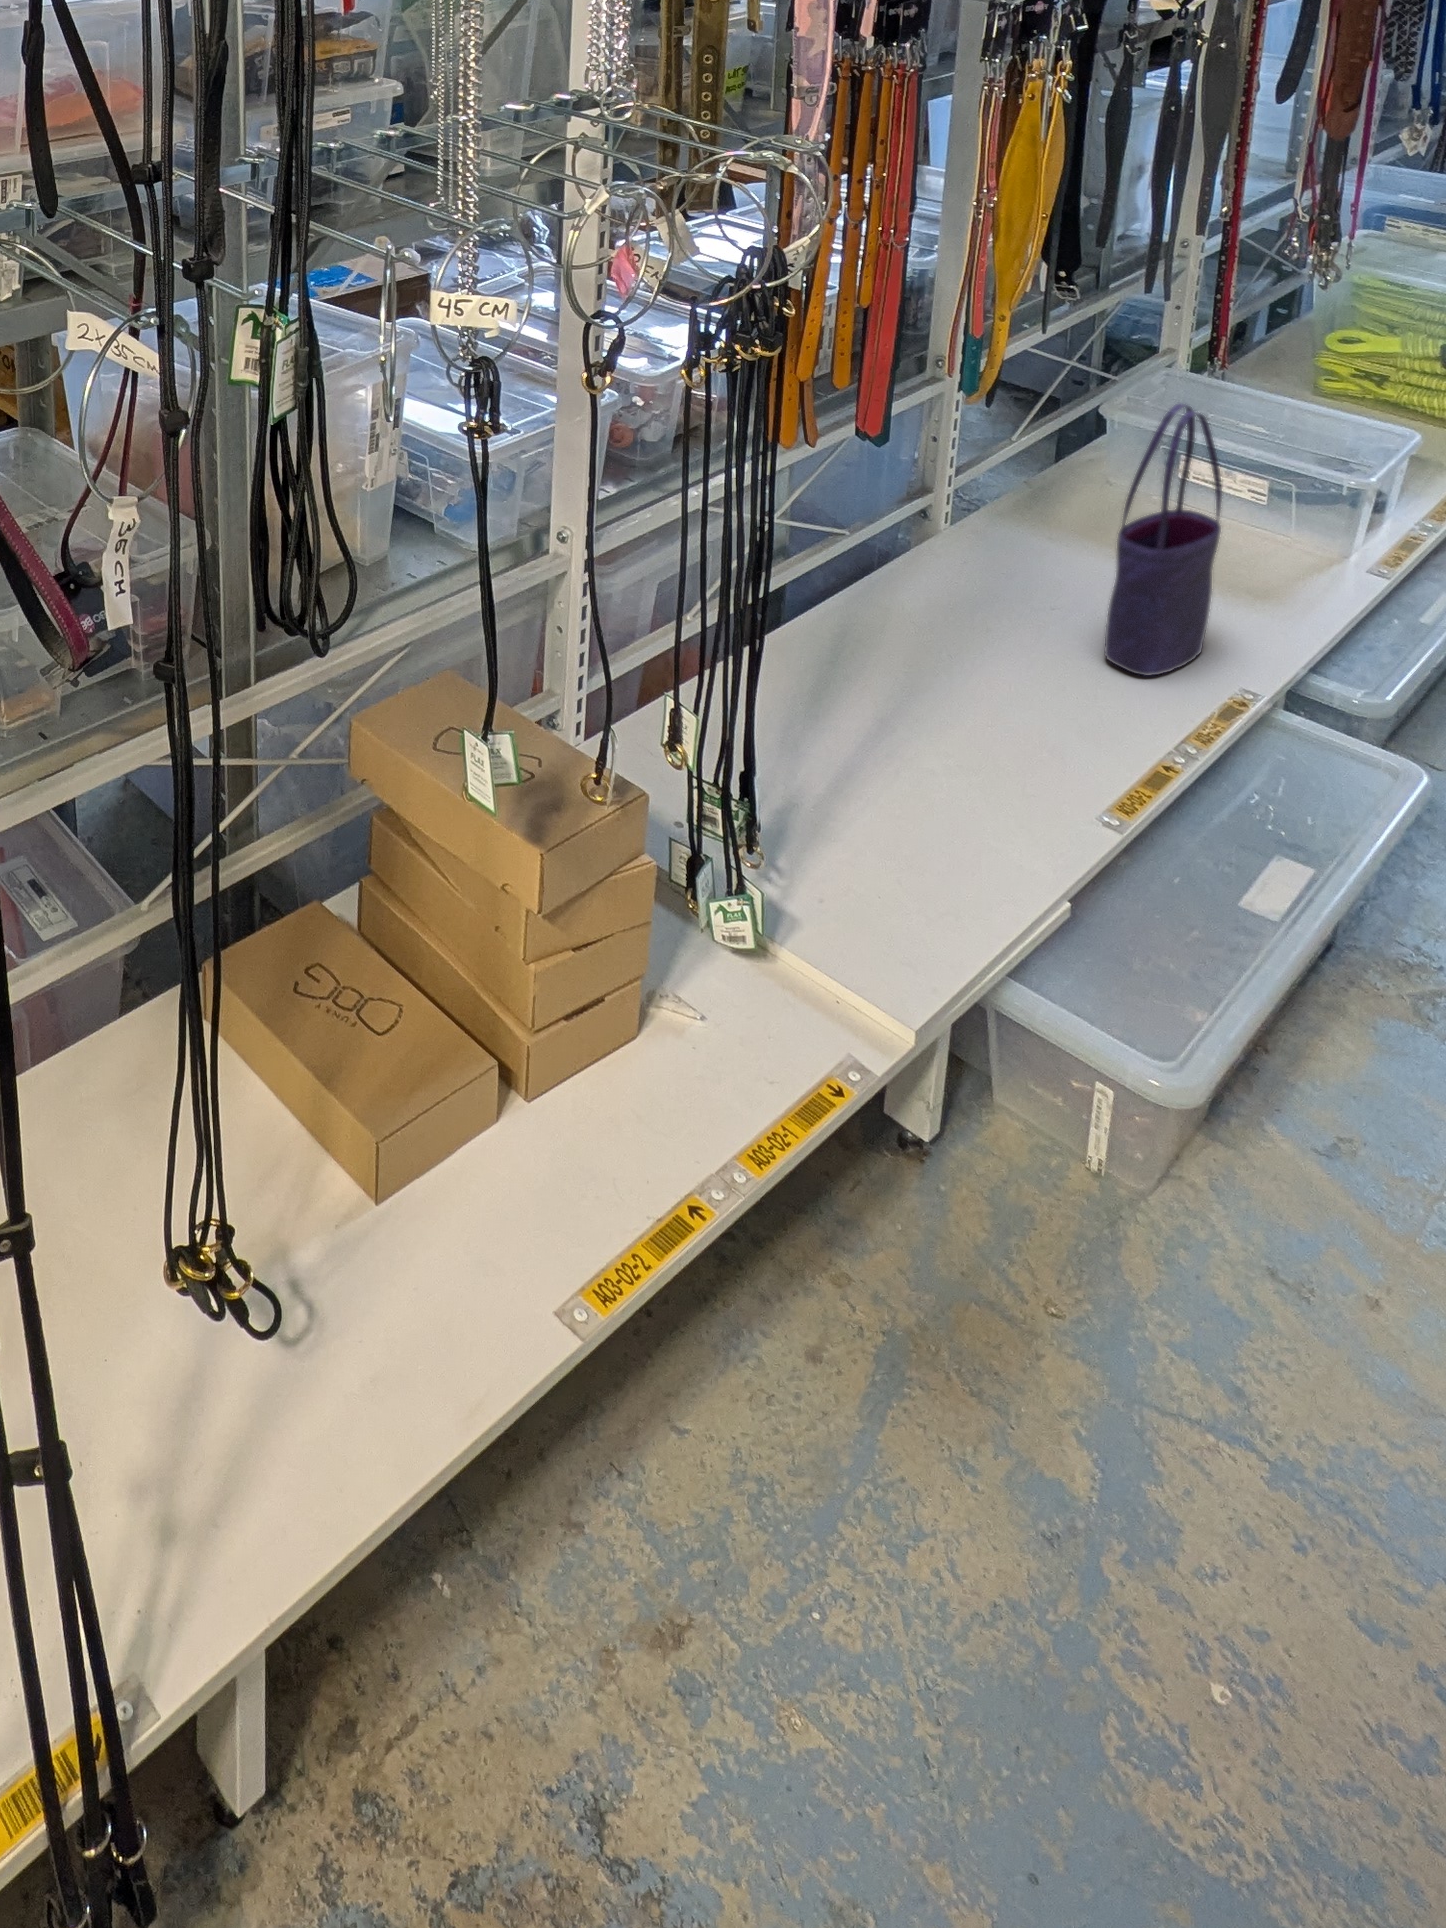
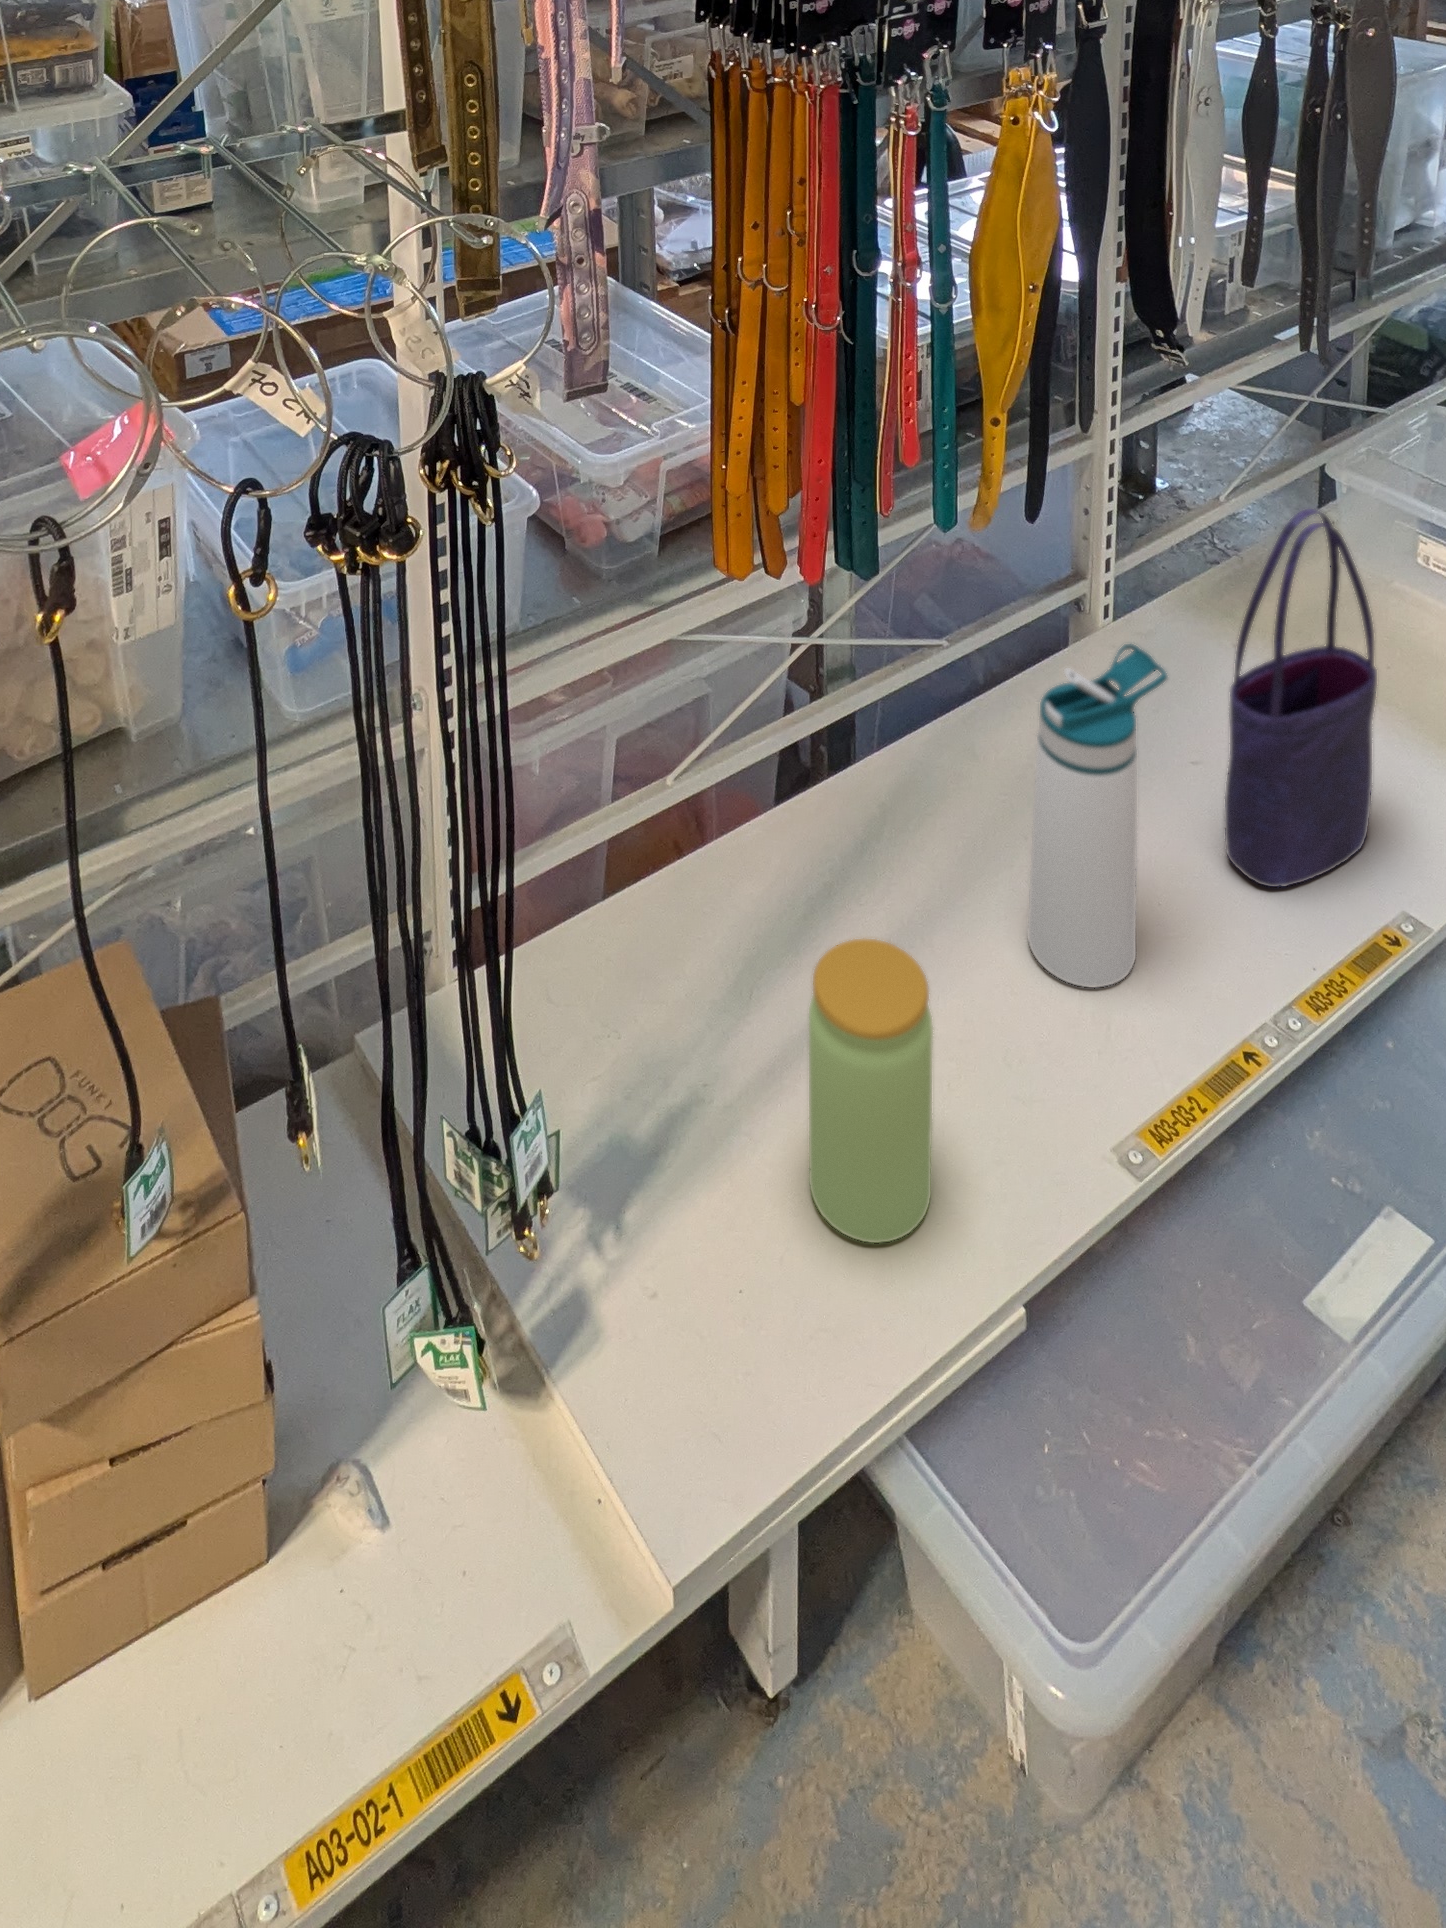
water bottle: none [981,496,1101,735] -> present [1028,644,1167,988]
jar: none [893,676,999,870] -> present [809,939,933,1243]

